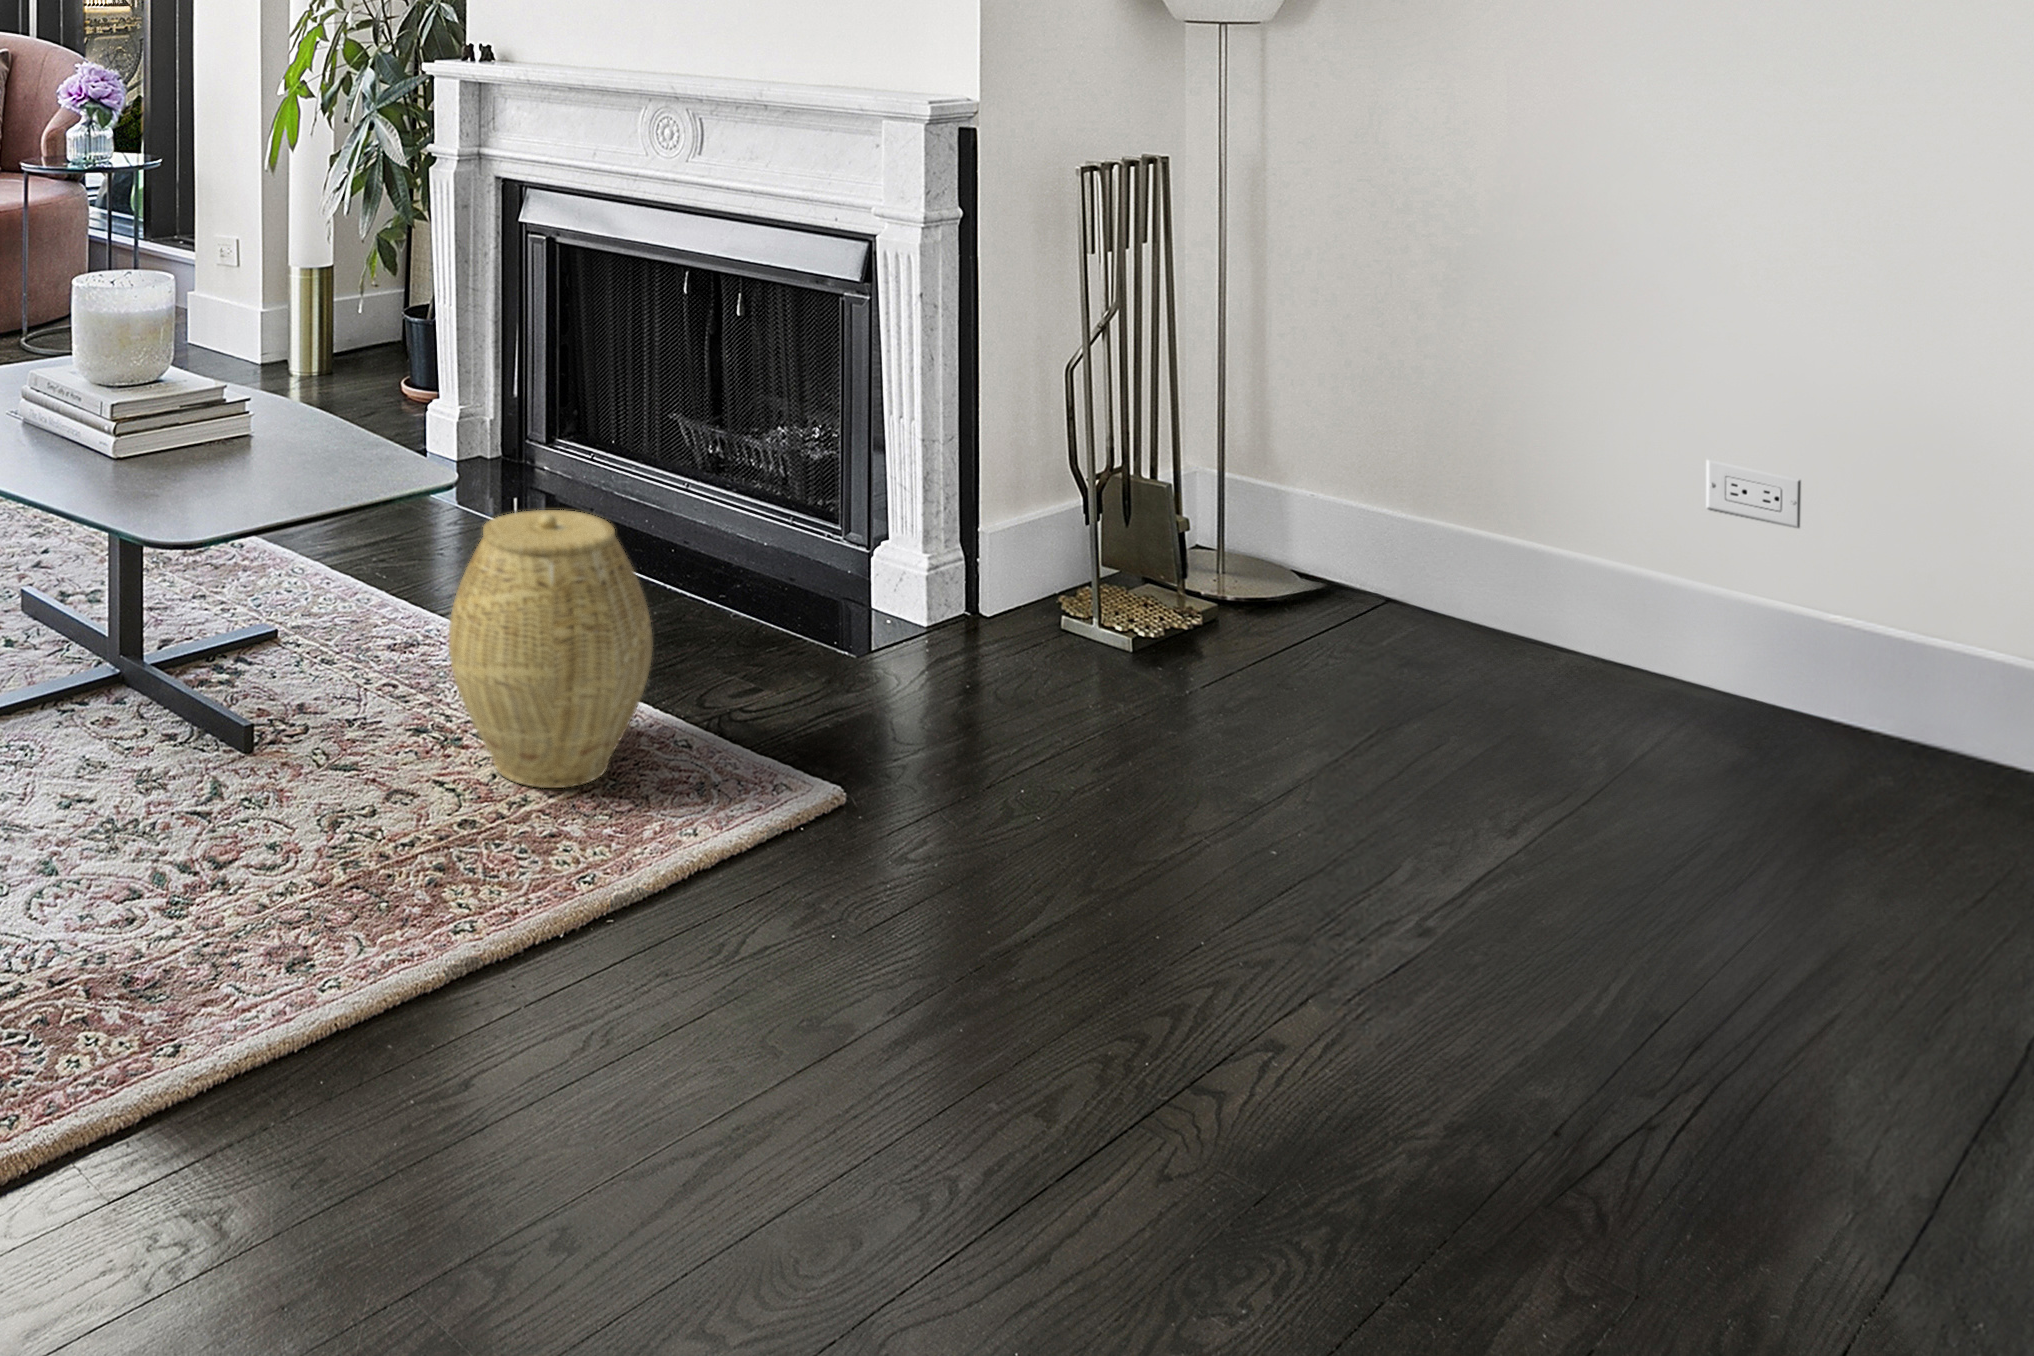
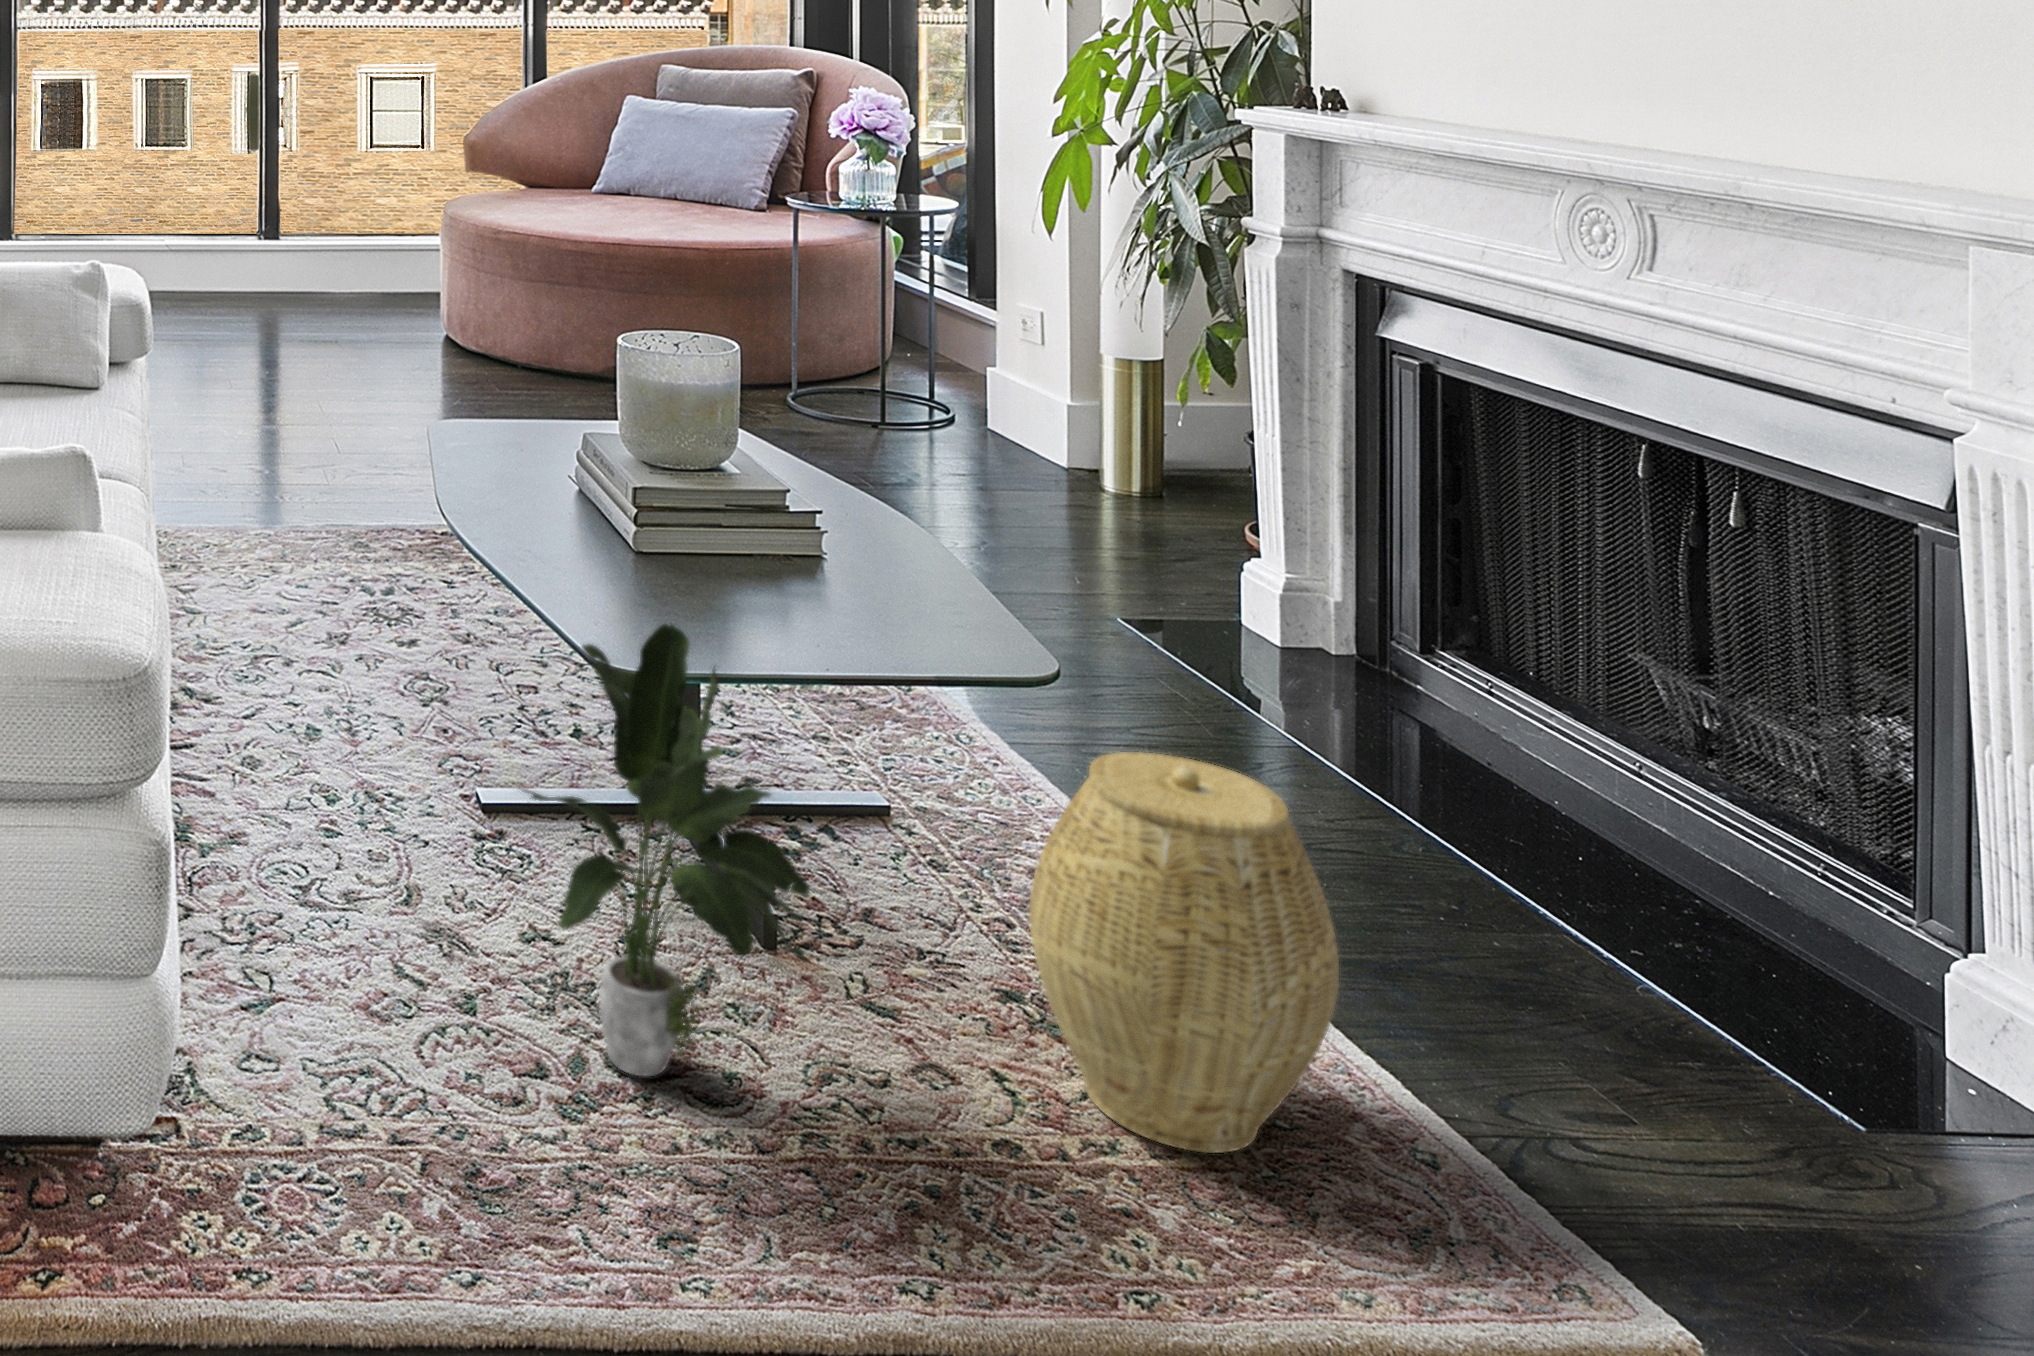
potted plant: none [98,495,335,874] -> present [522,624,810,1076]

